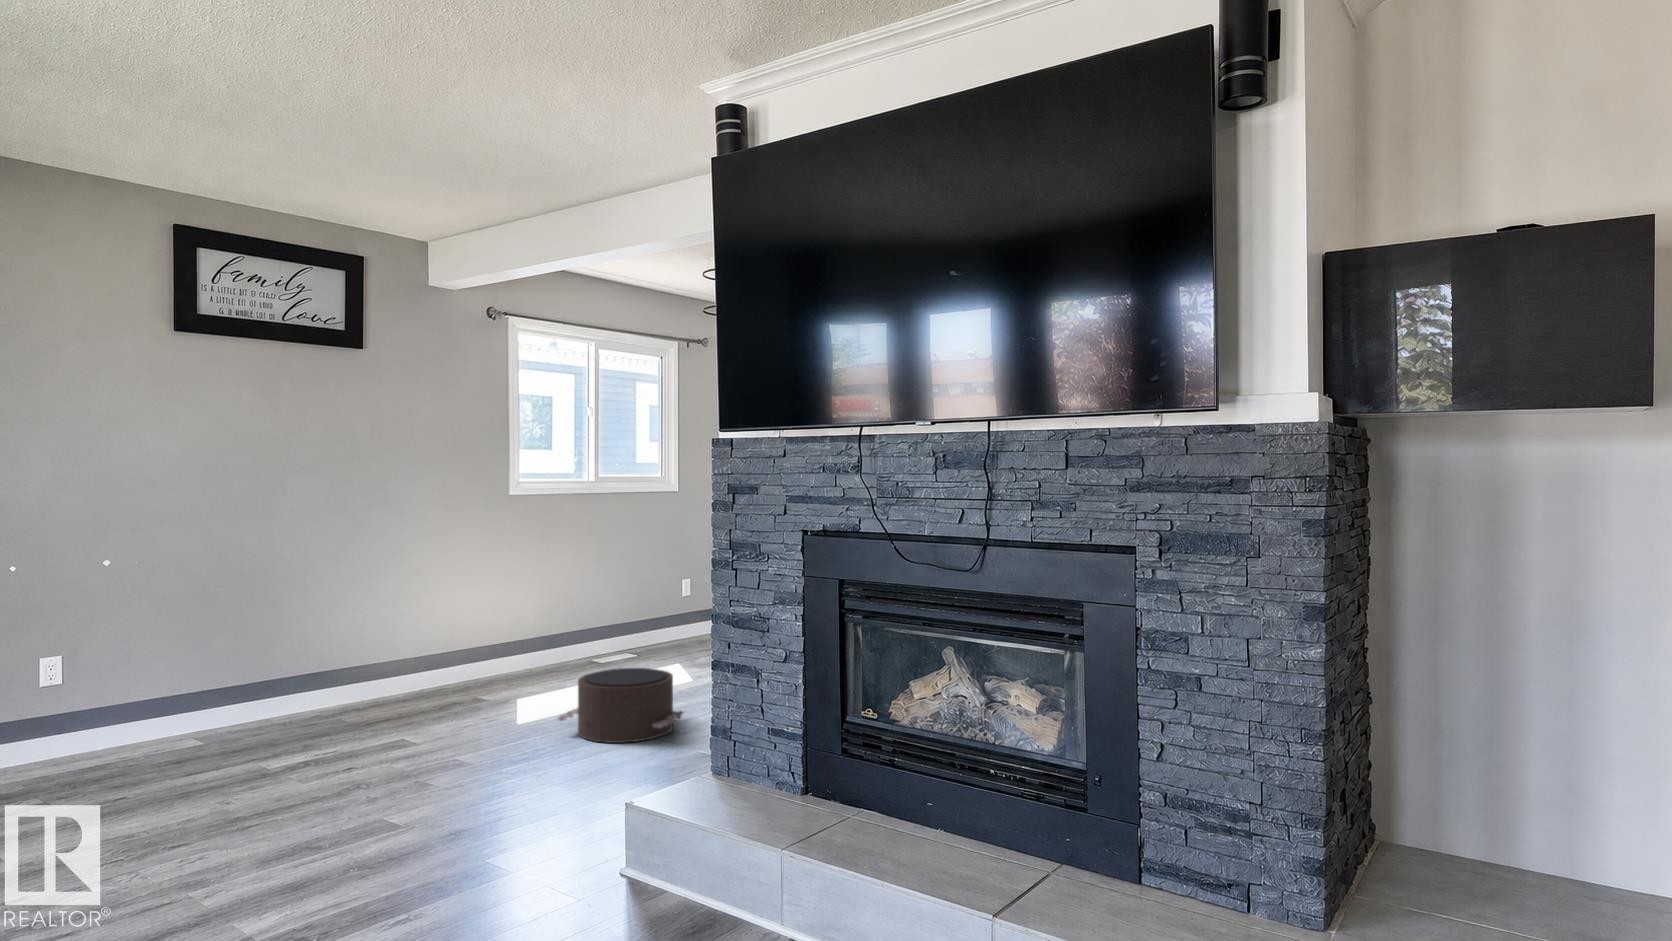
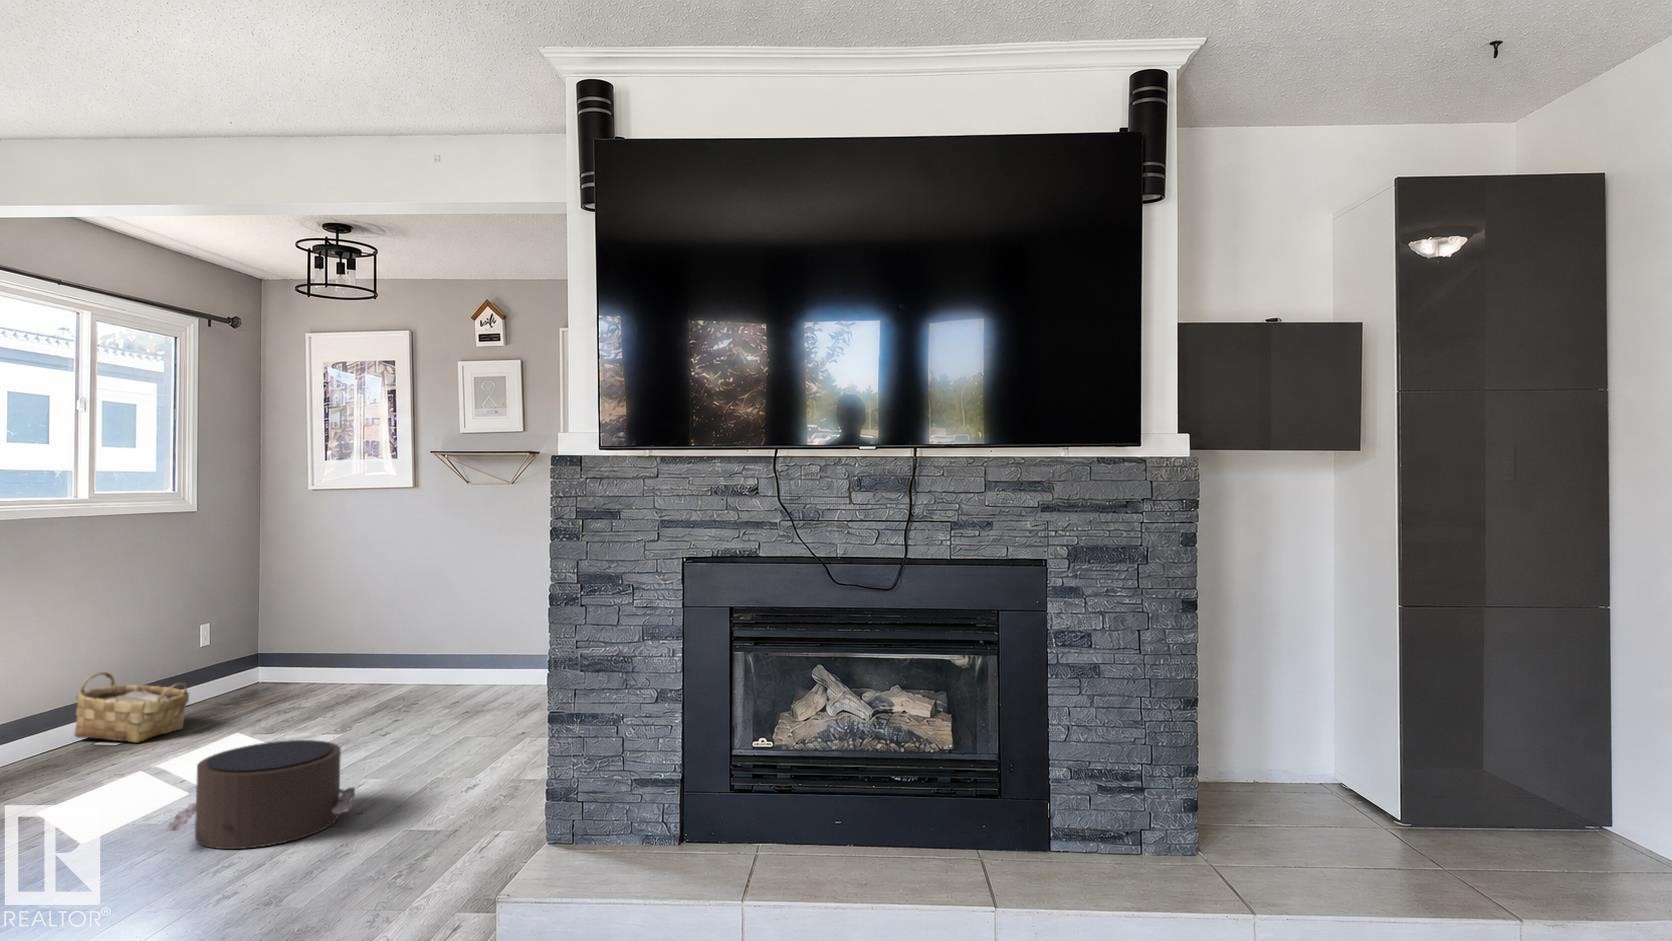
woven basket: none [585,608,651,662] -> present [74,672,189,743]

